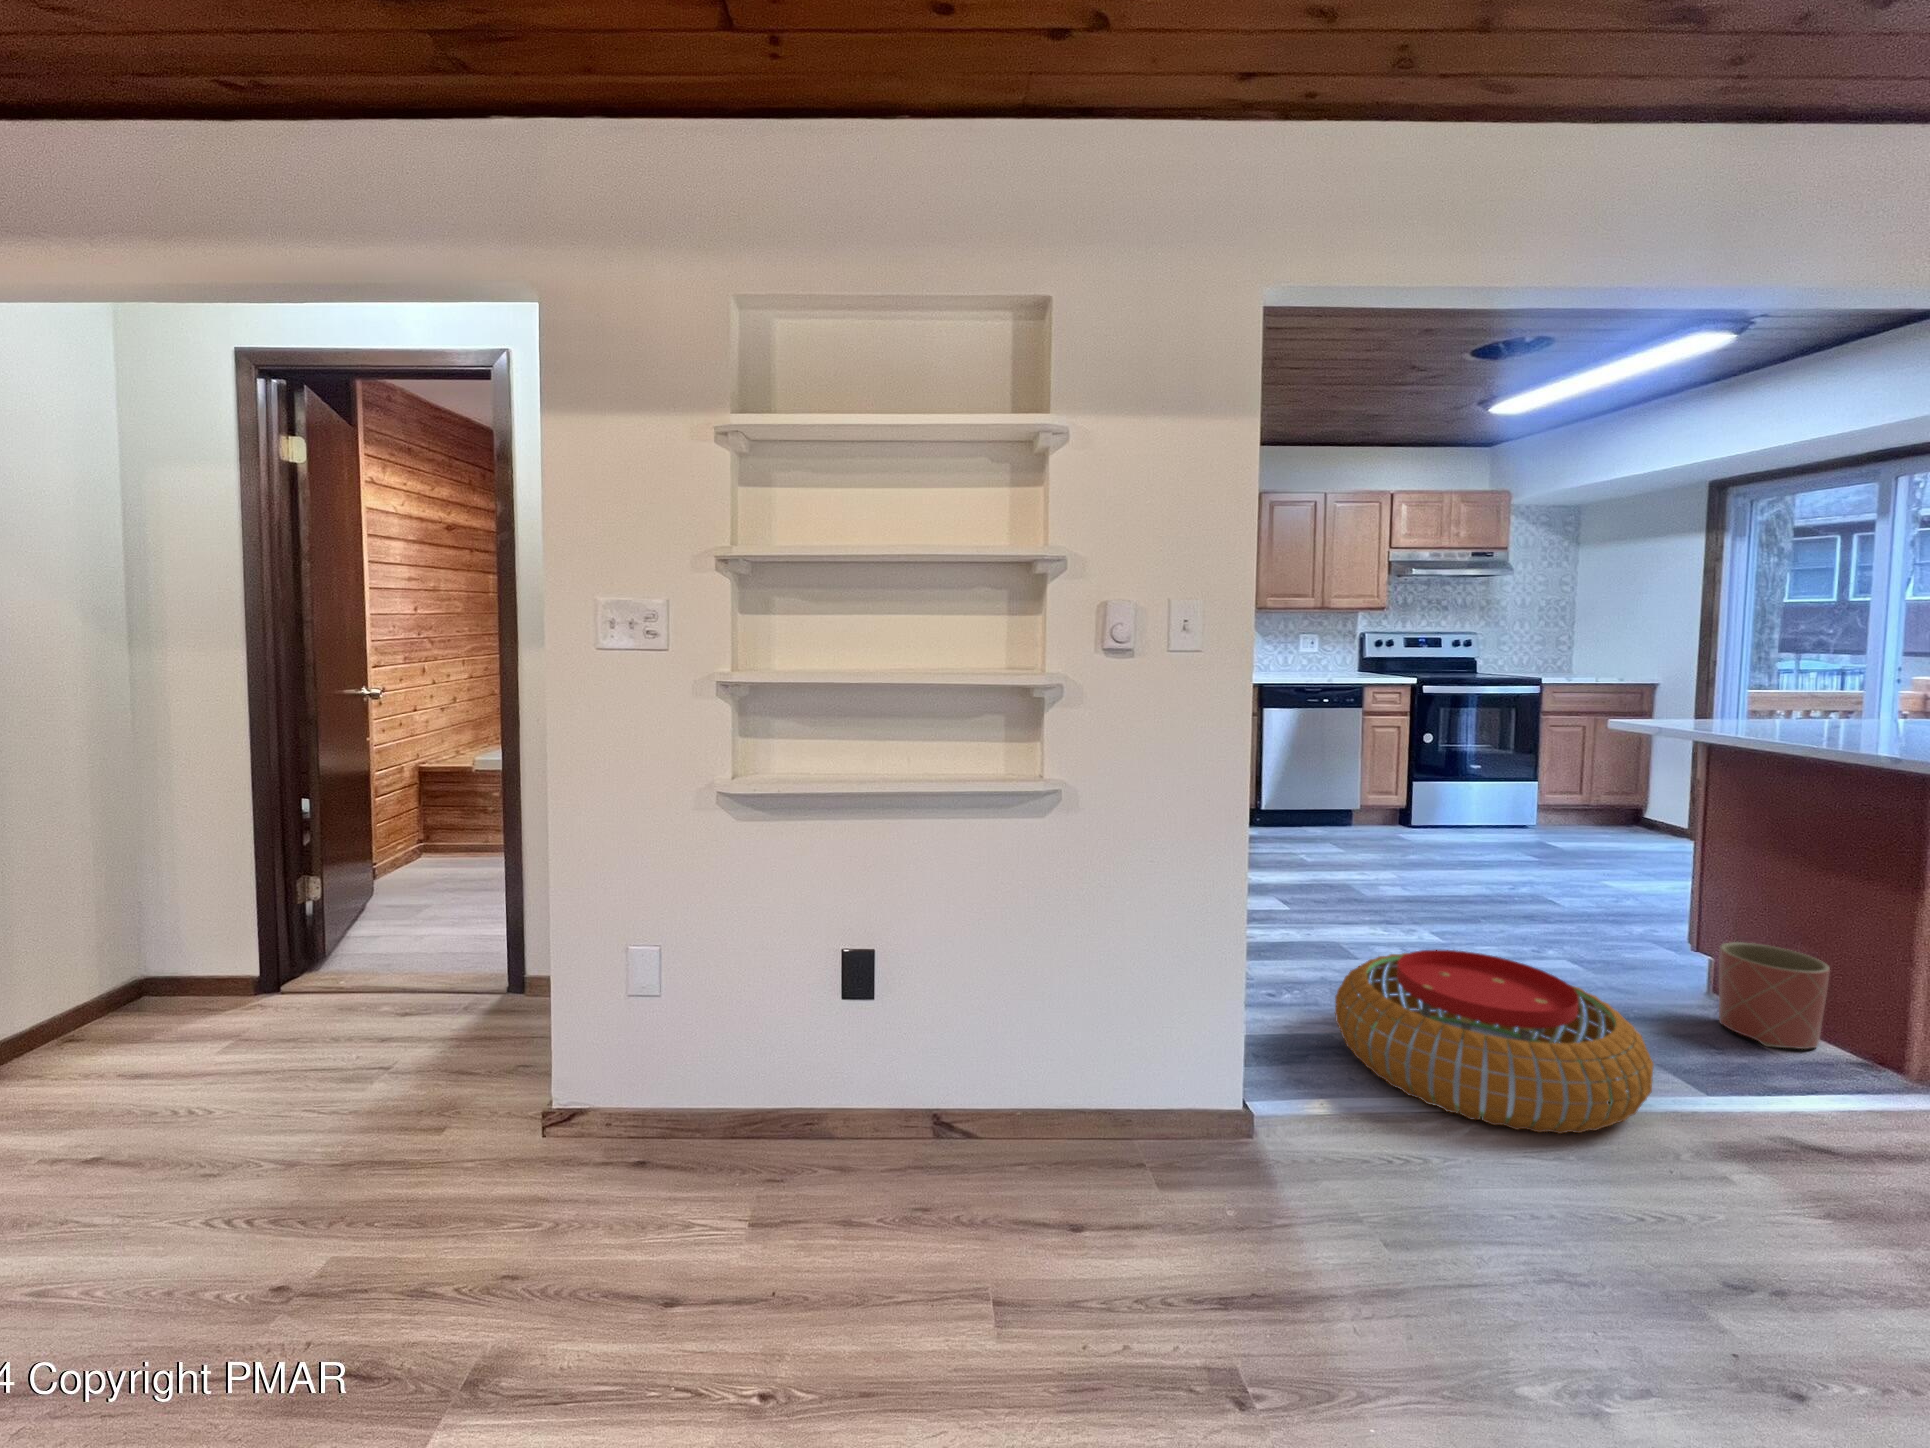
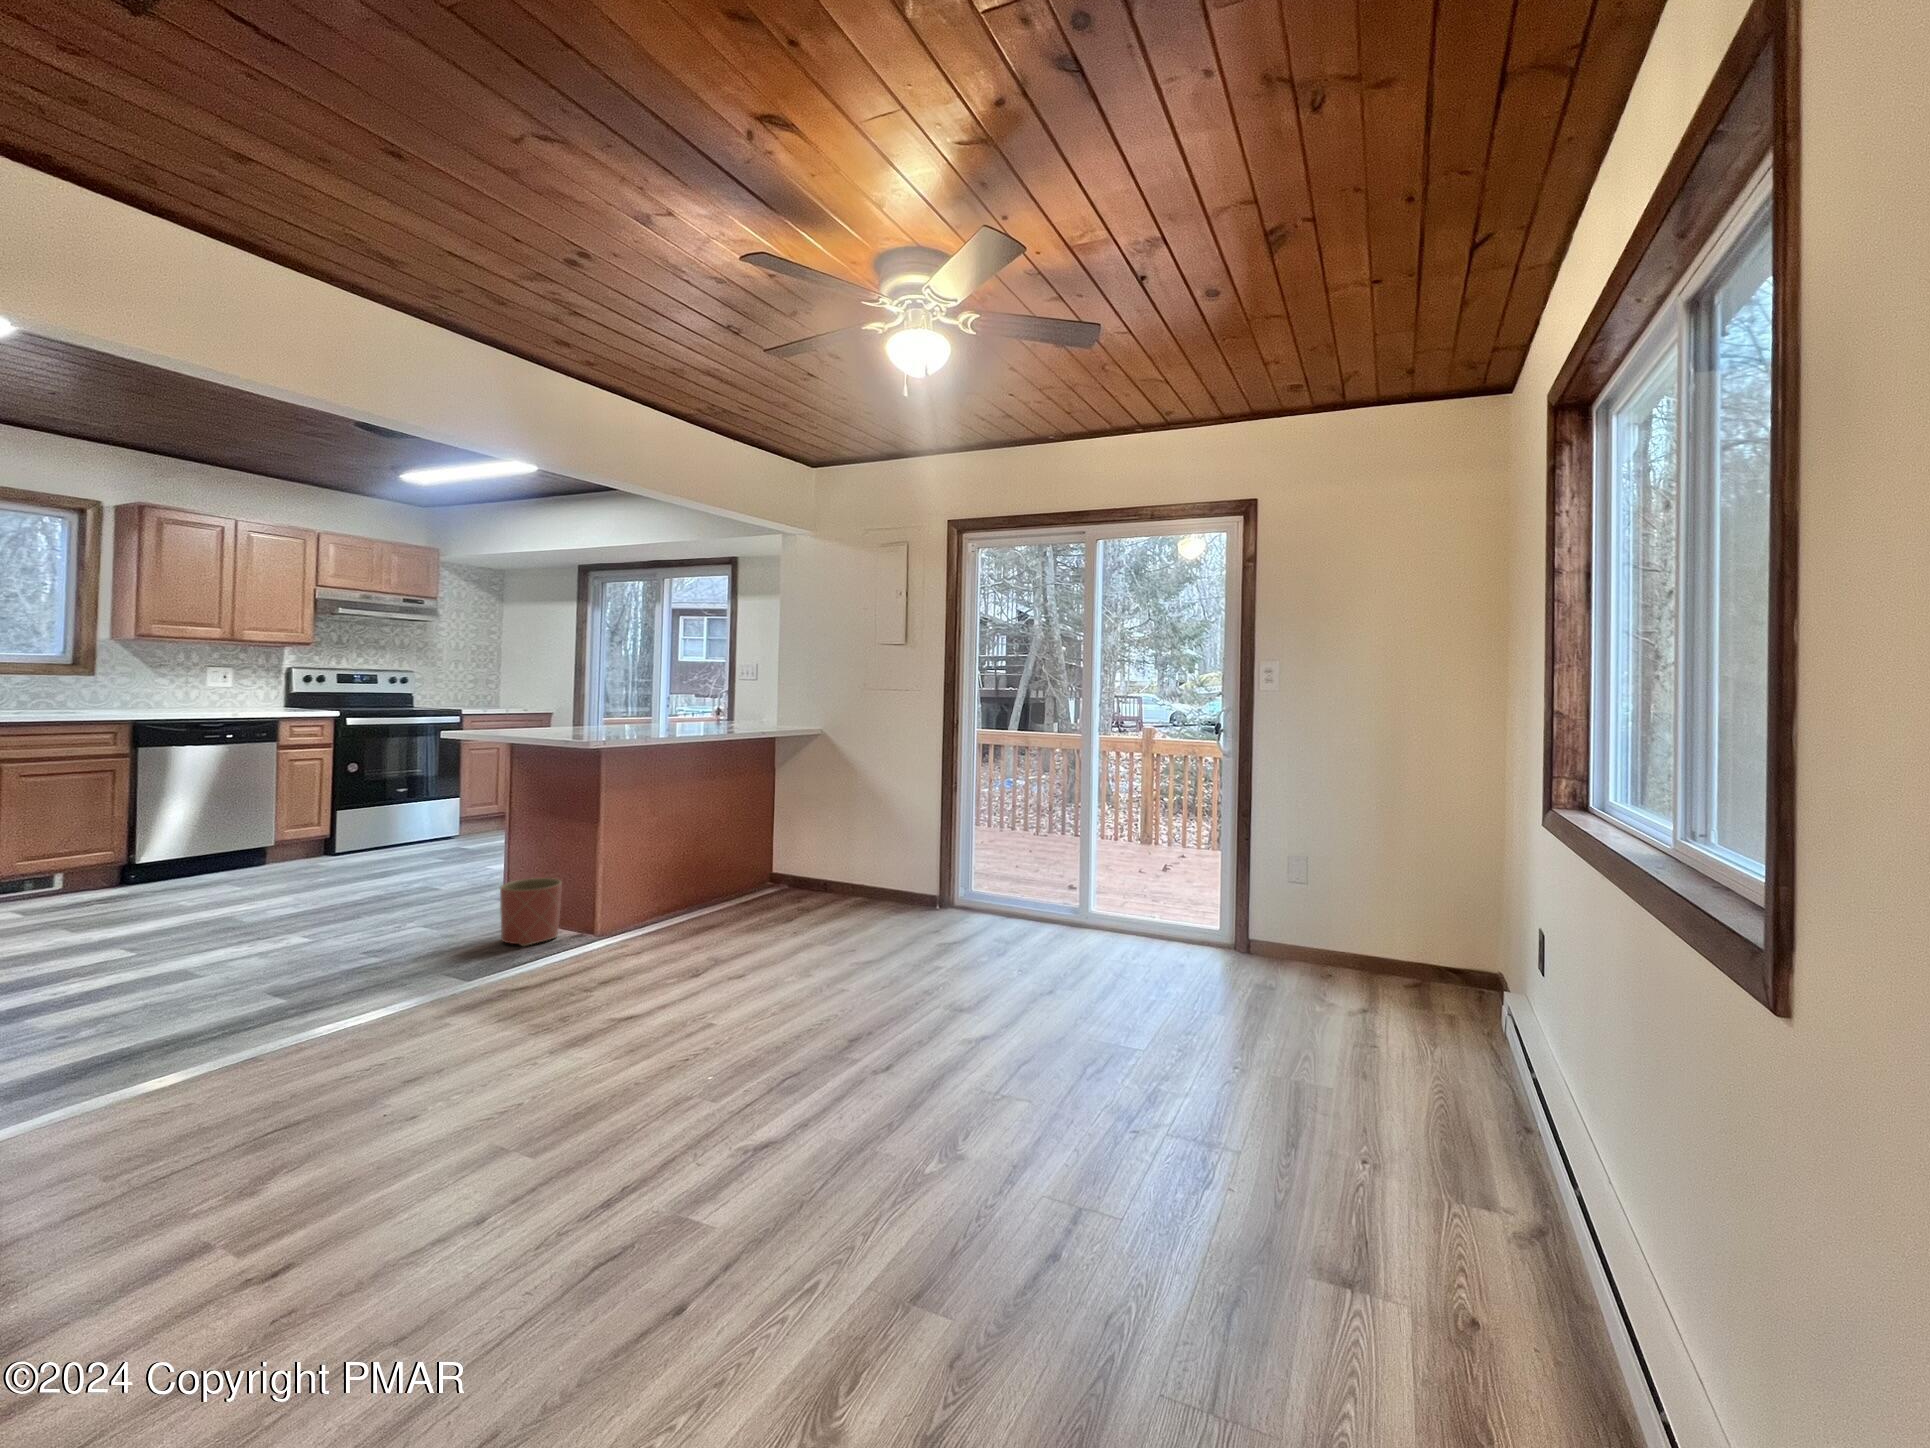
pouf: present [1335,950,1654,1134] -> none [99,931,407,1074]

